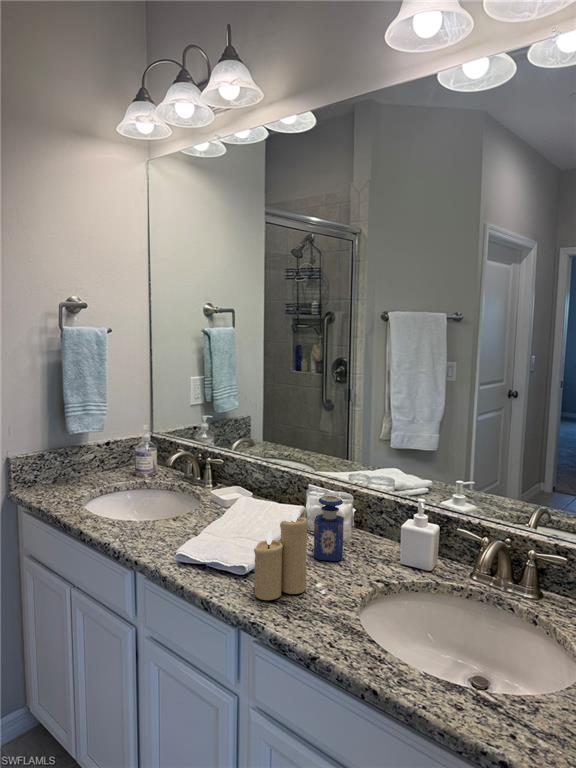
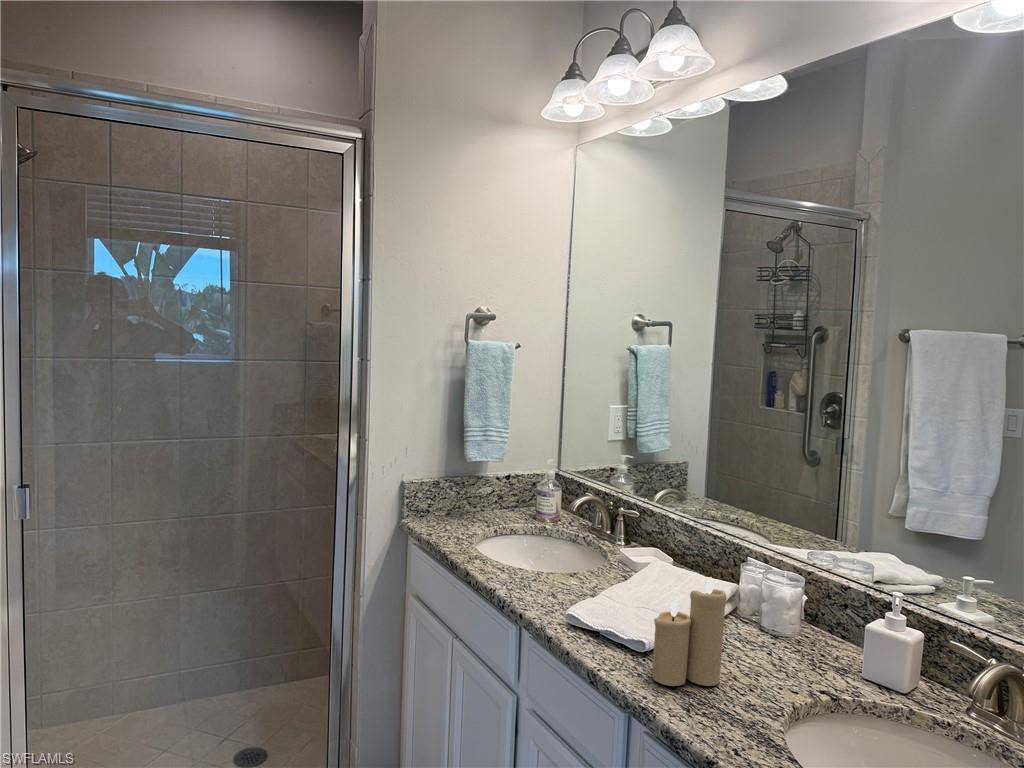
perfume bottle: present [314,496,344,561] -> none [739,570,785,658]

